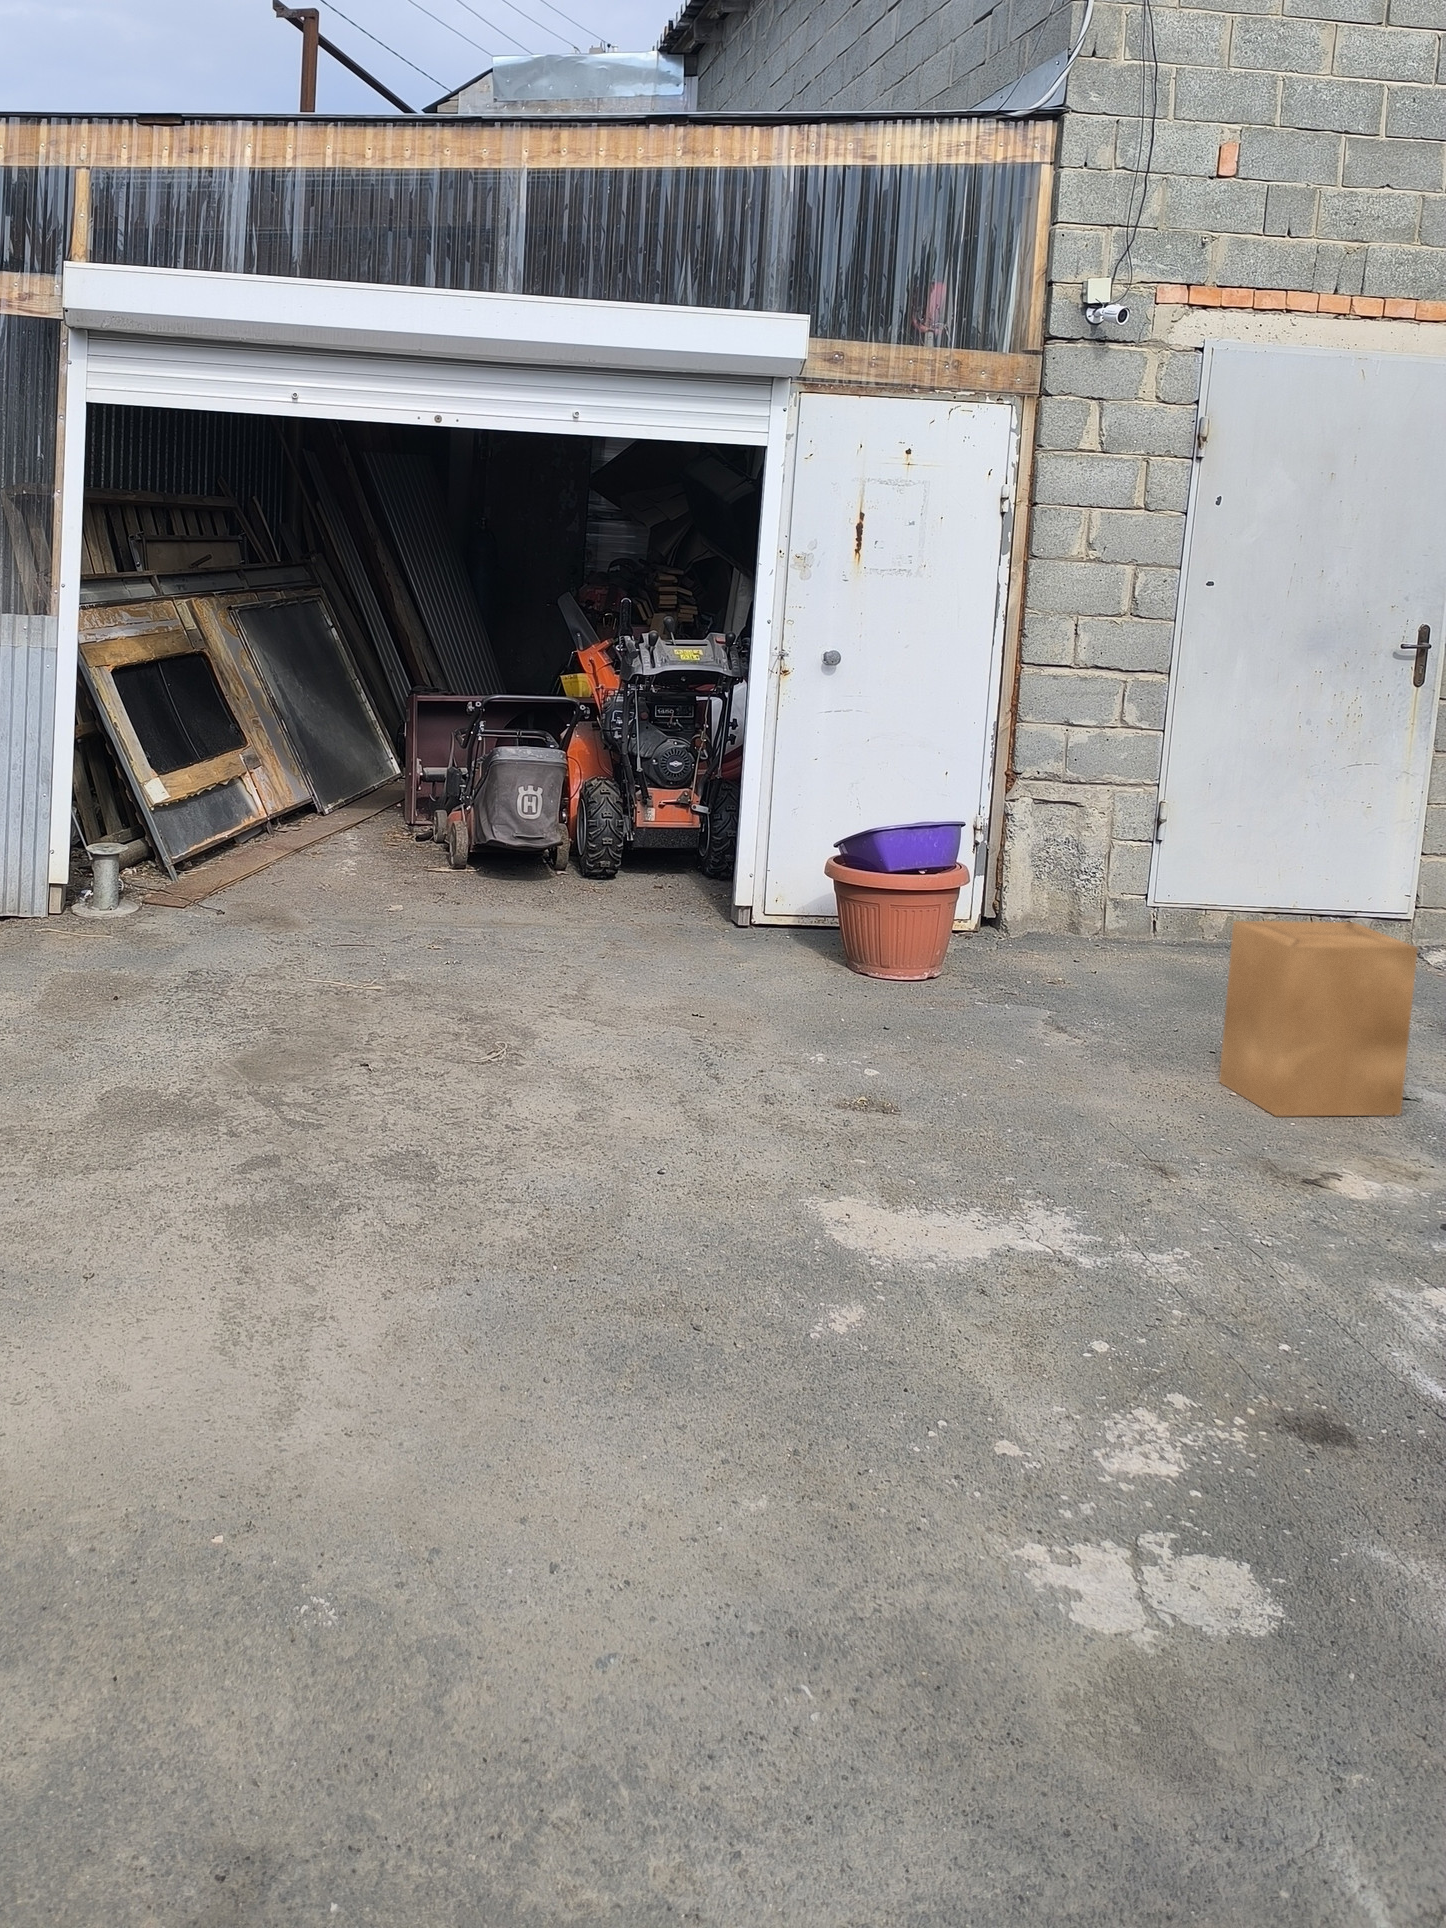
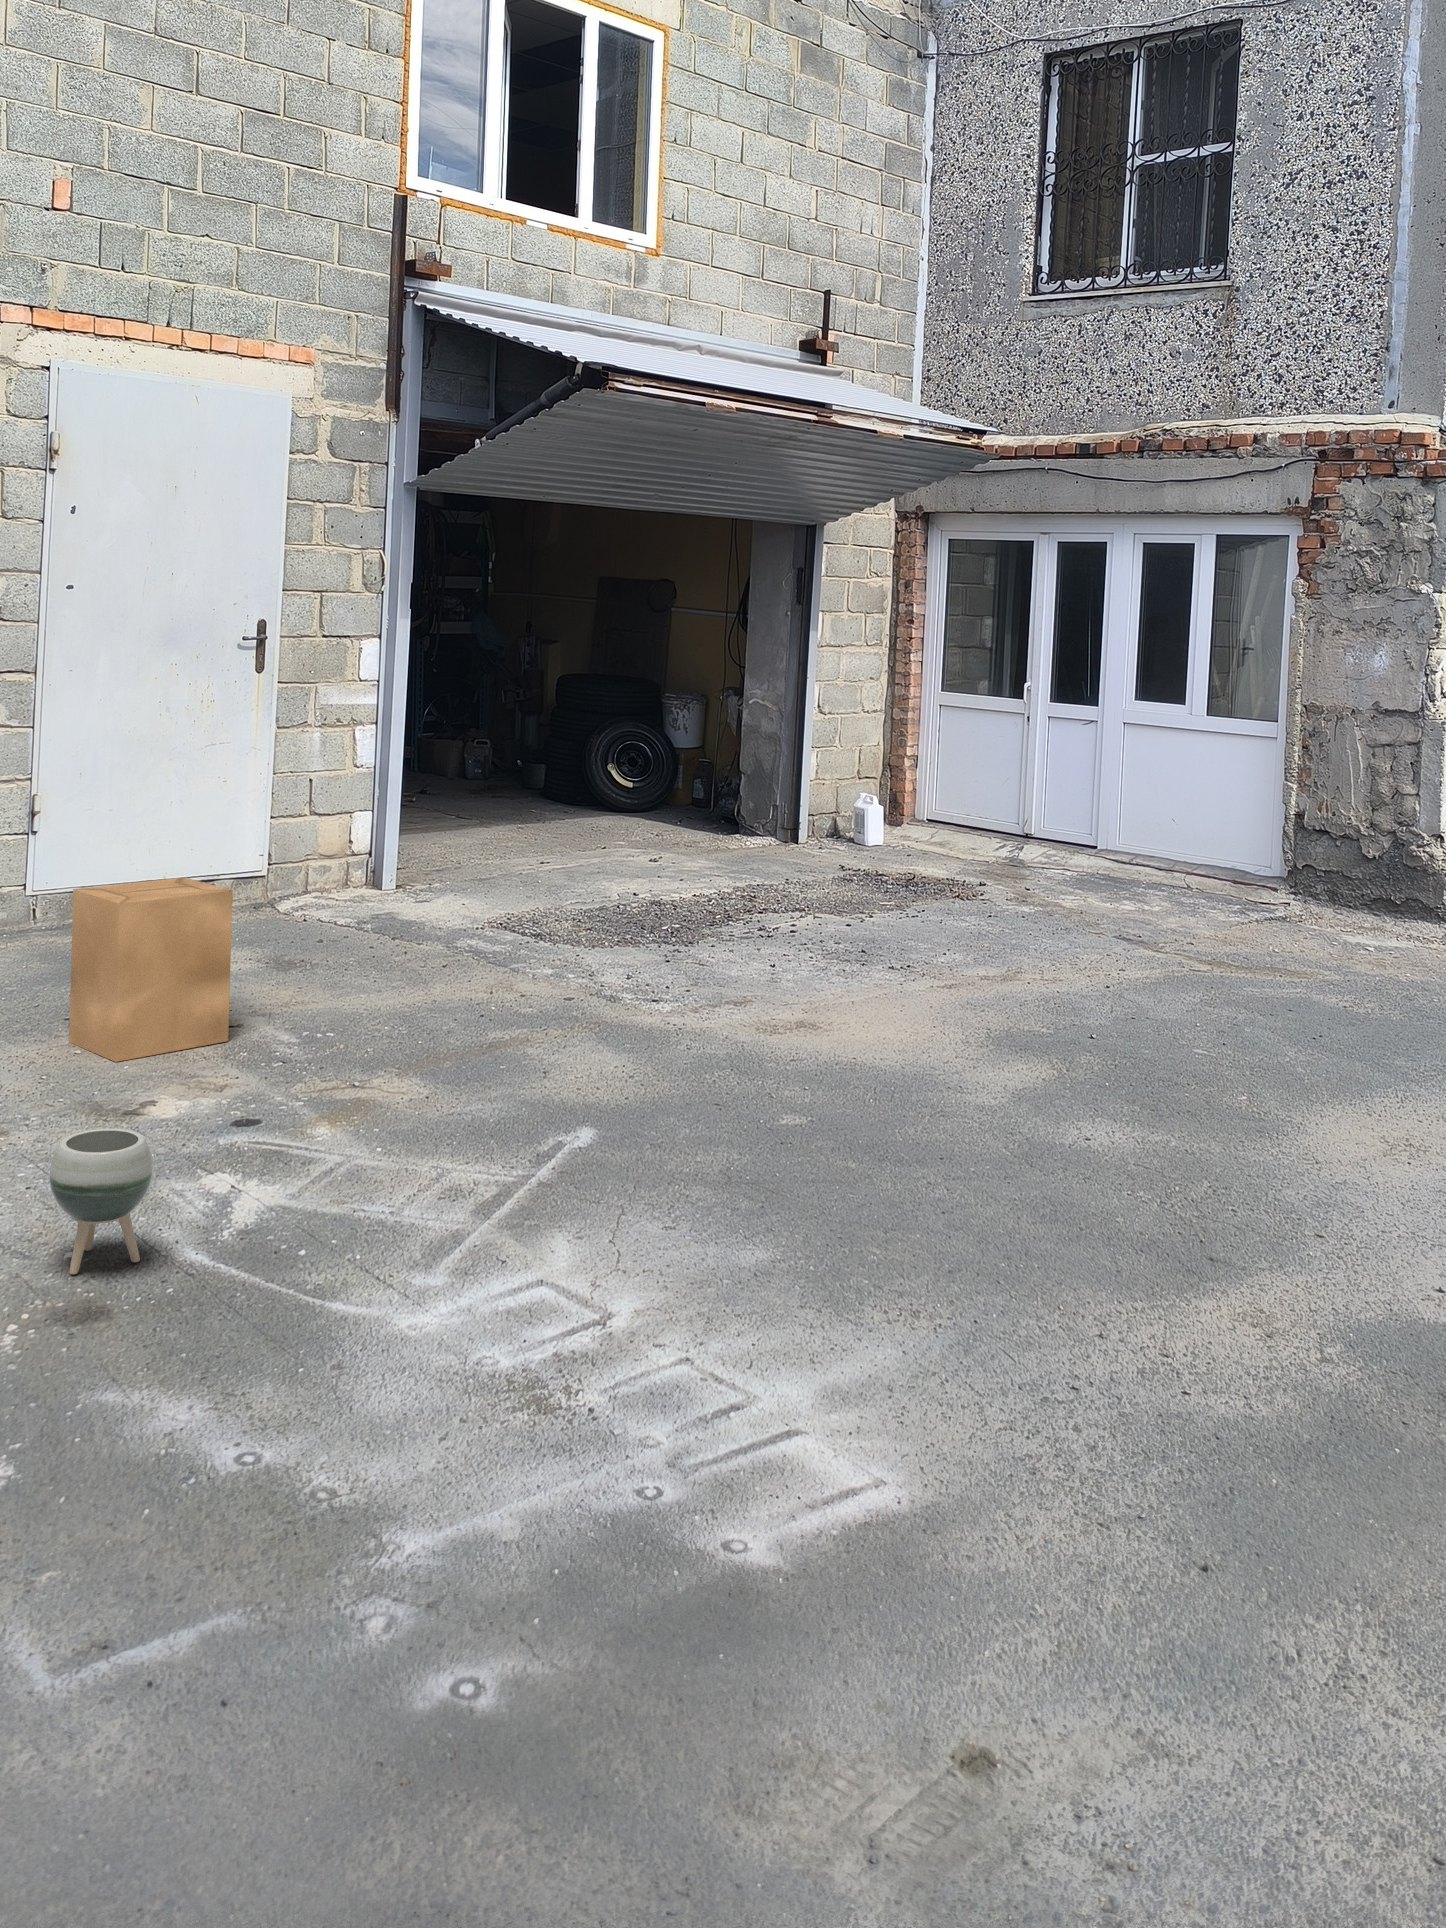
planter: none [1264,1214,1382,1373] -> present [49,1129,153,1274]

